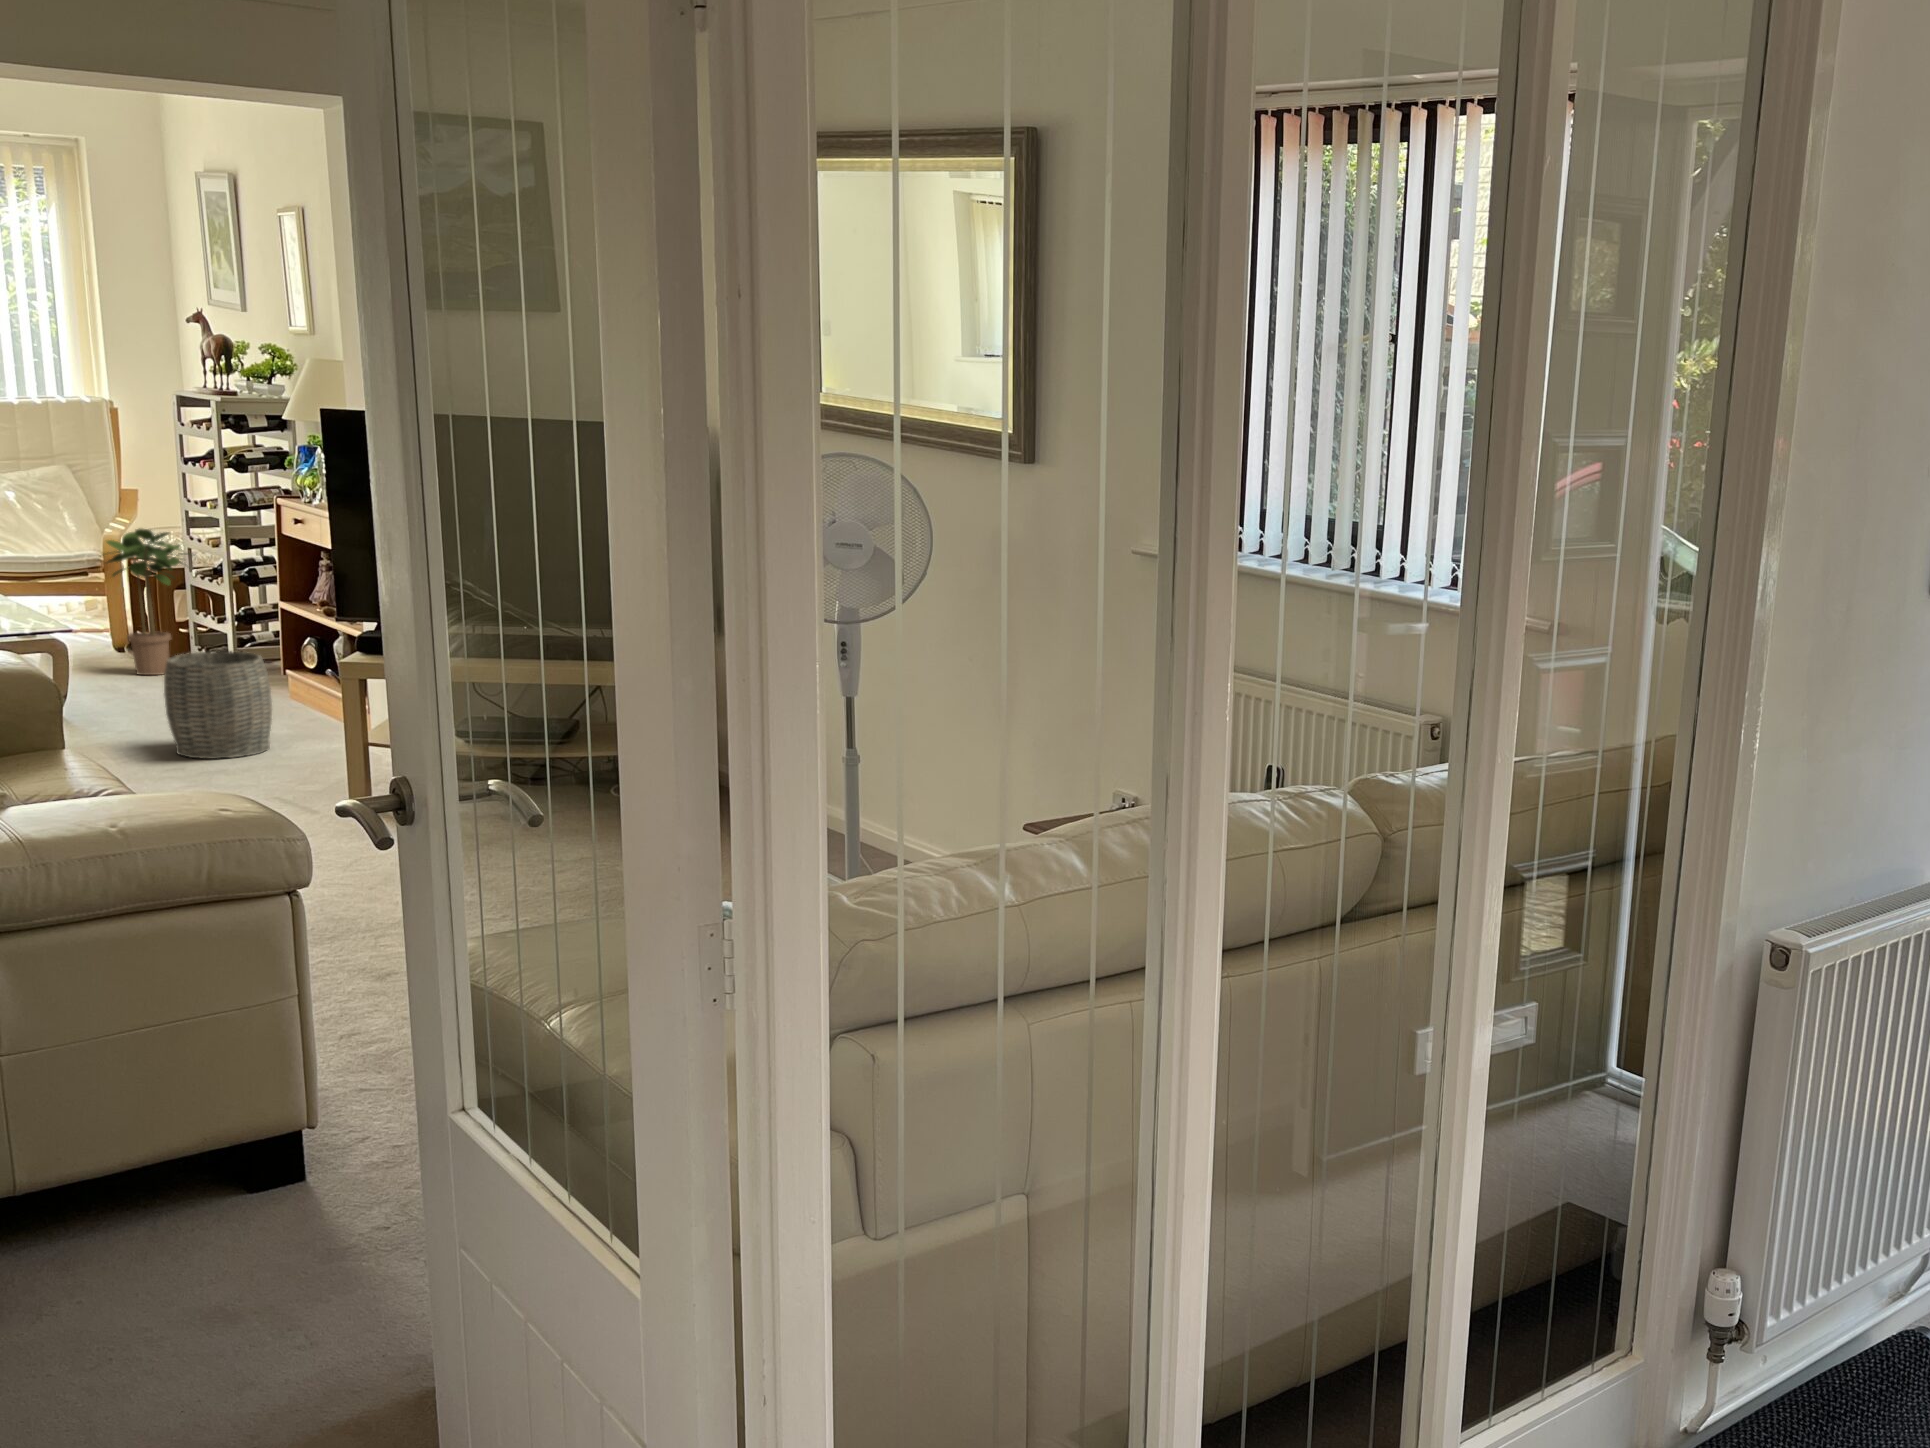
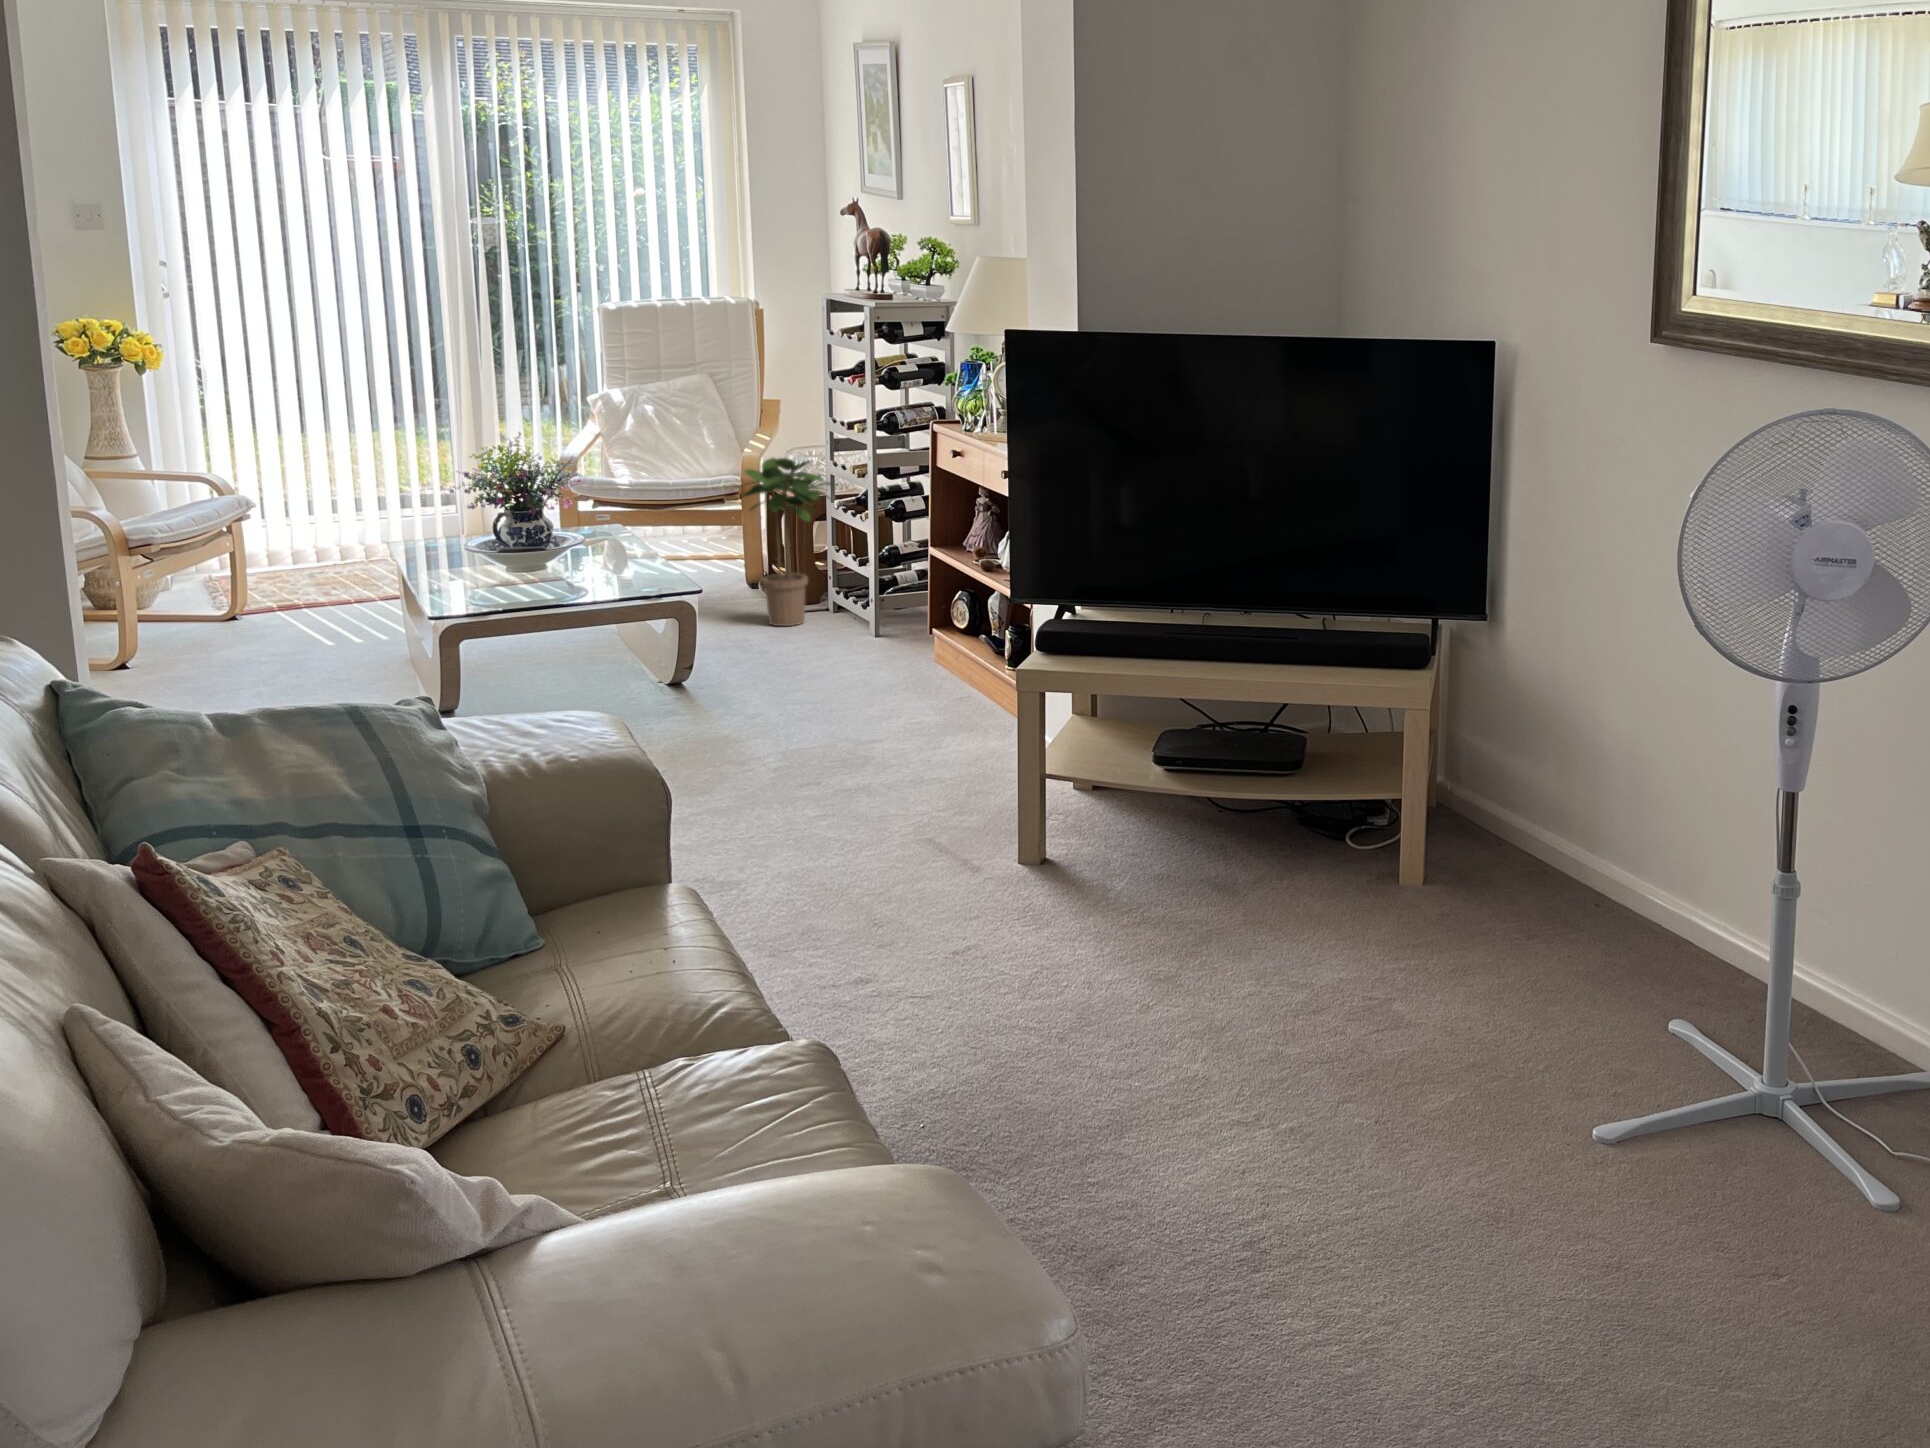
woven basket: present [164,651,272,759] -> none [803,633,927,778]

